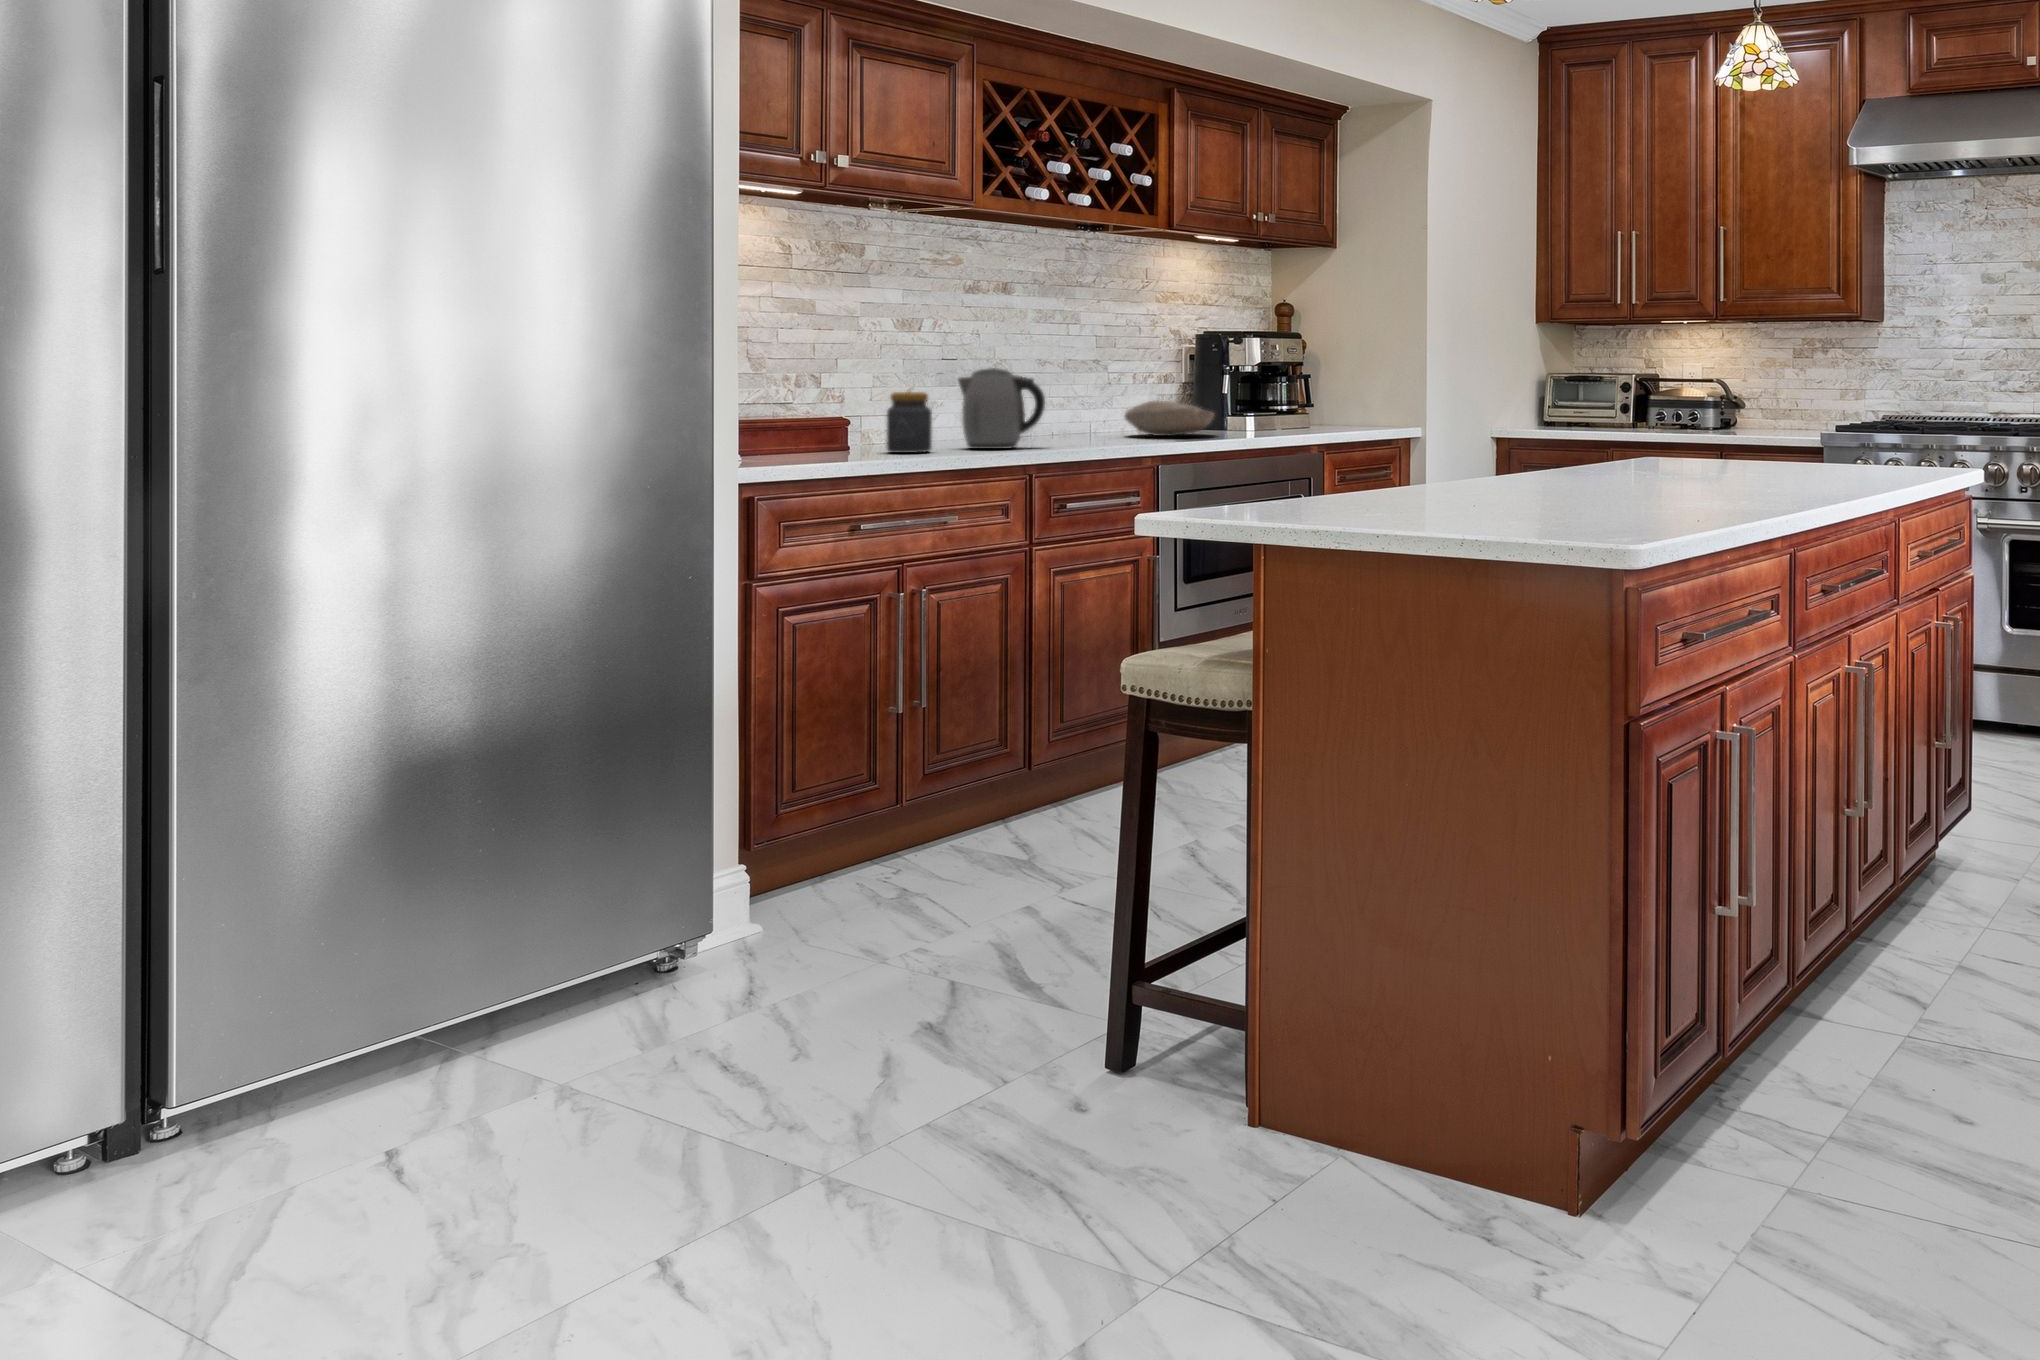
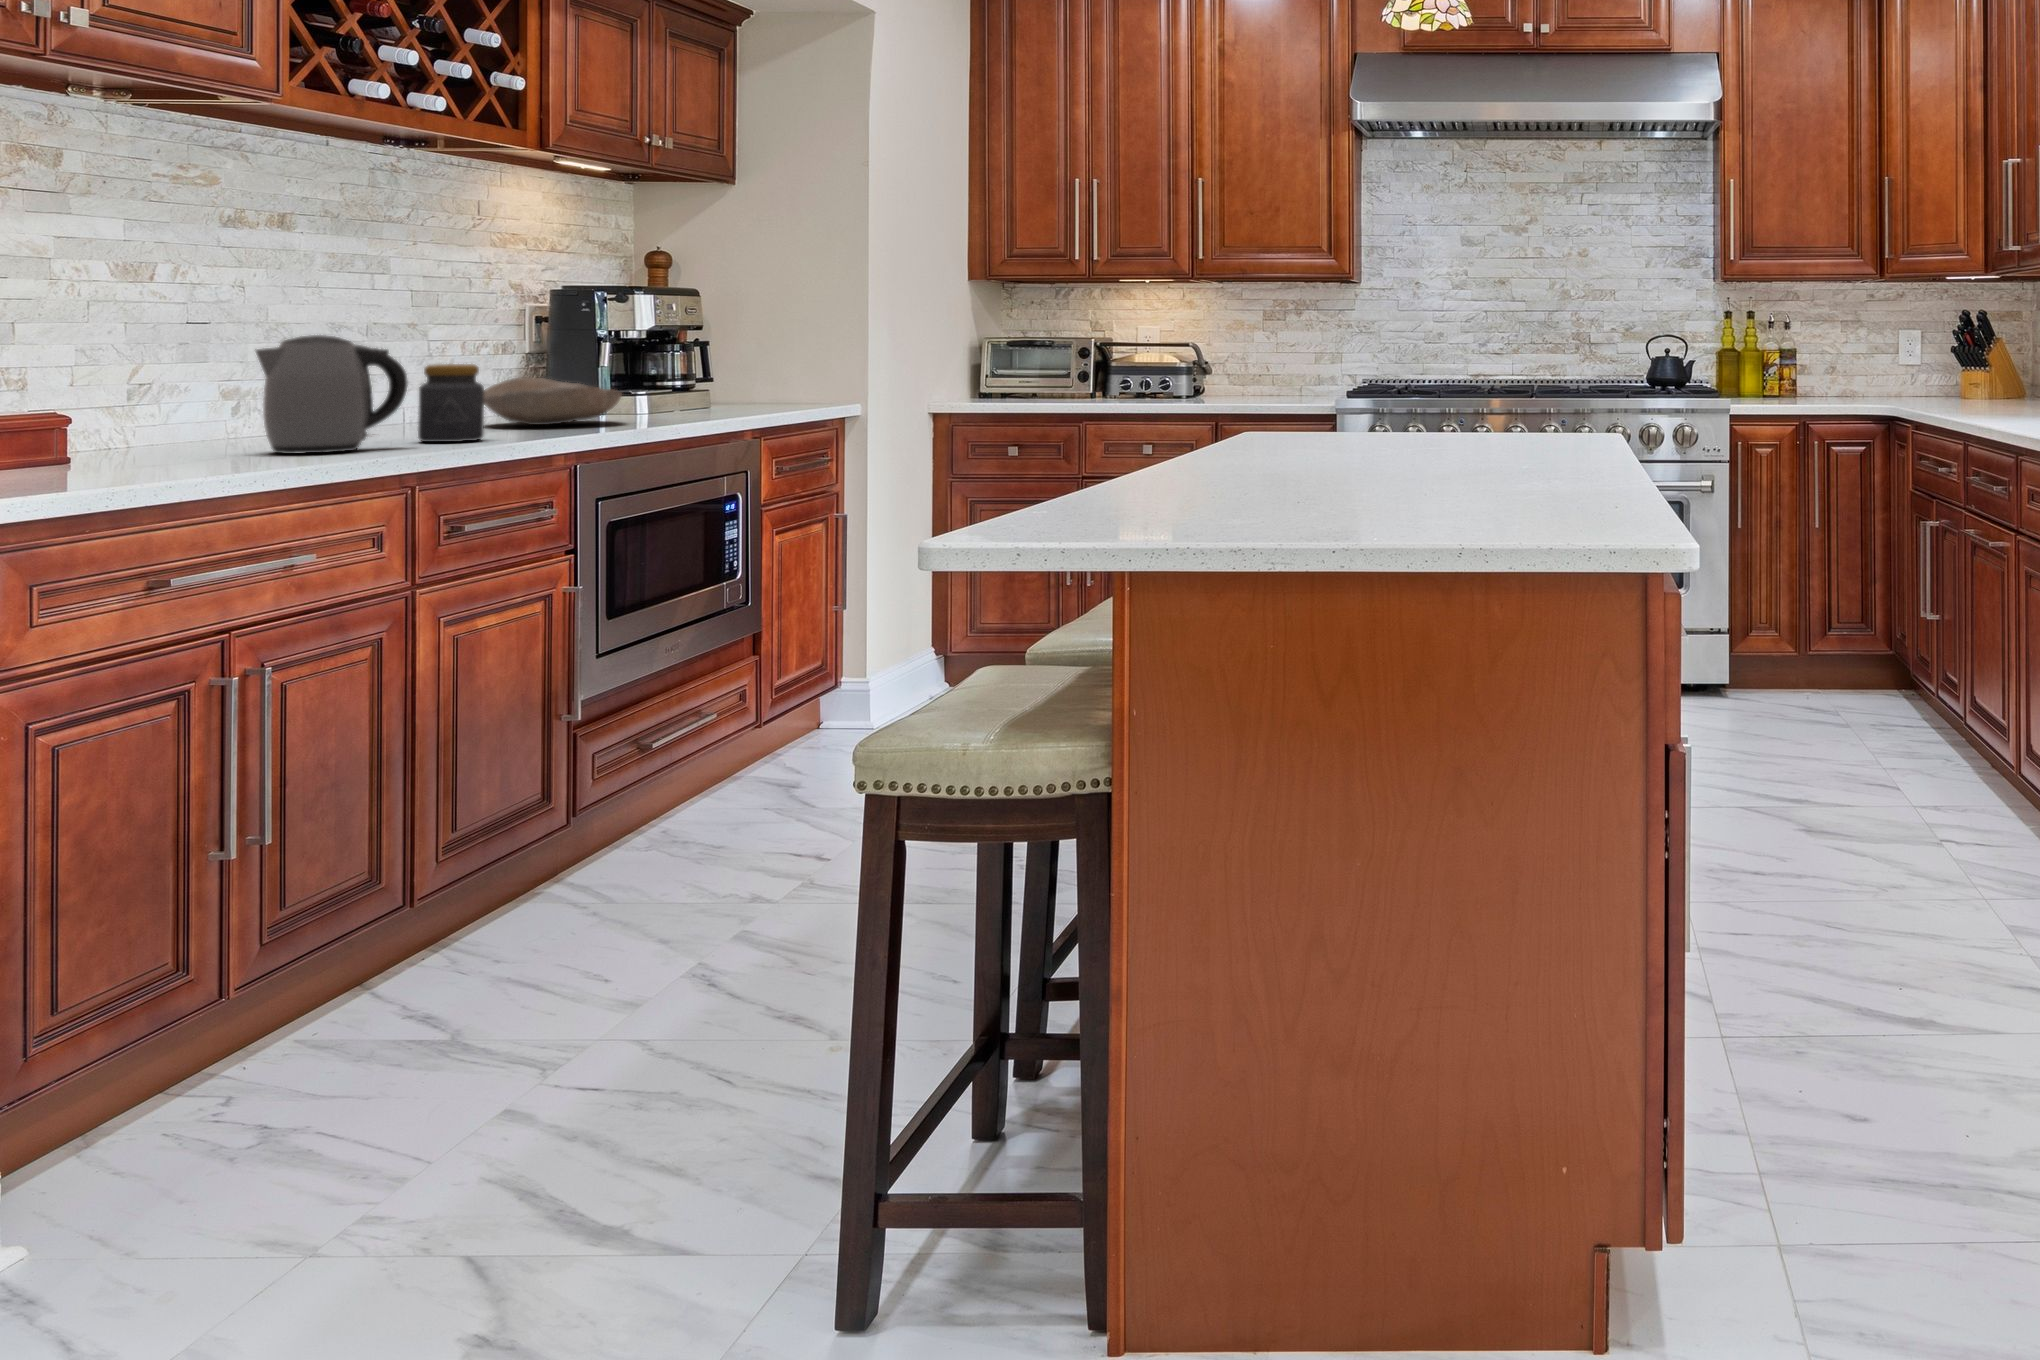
jar: present [887,392,932,453] -> present [418,364,484,442]

